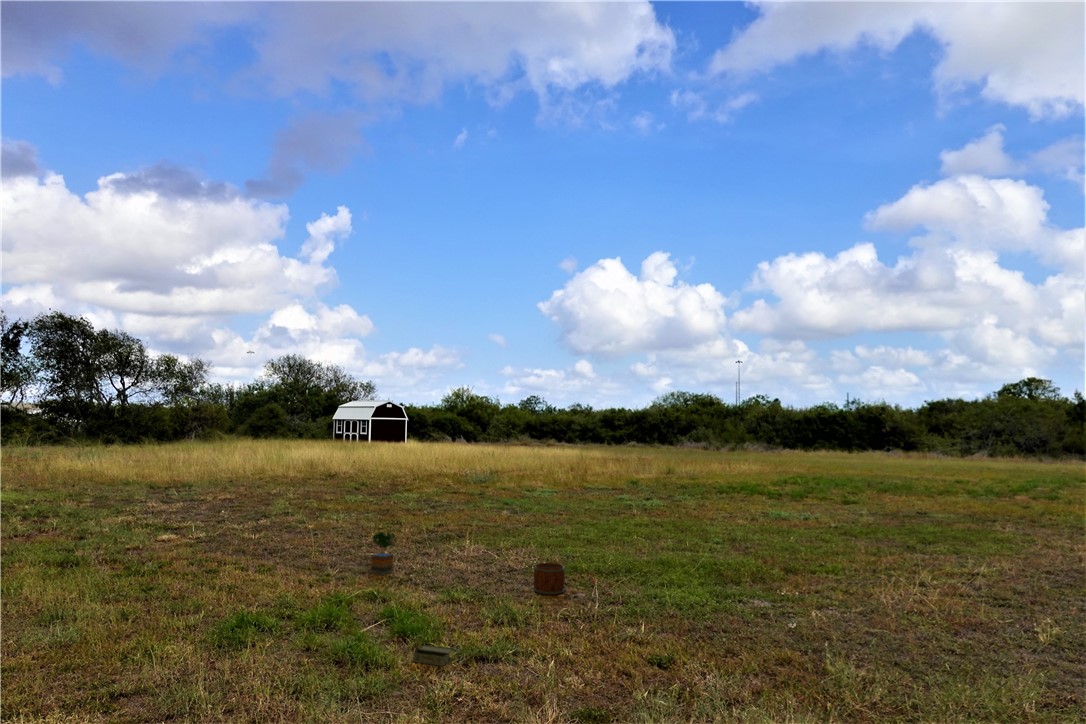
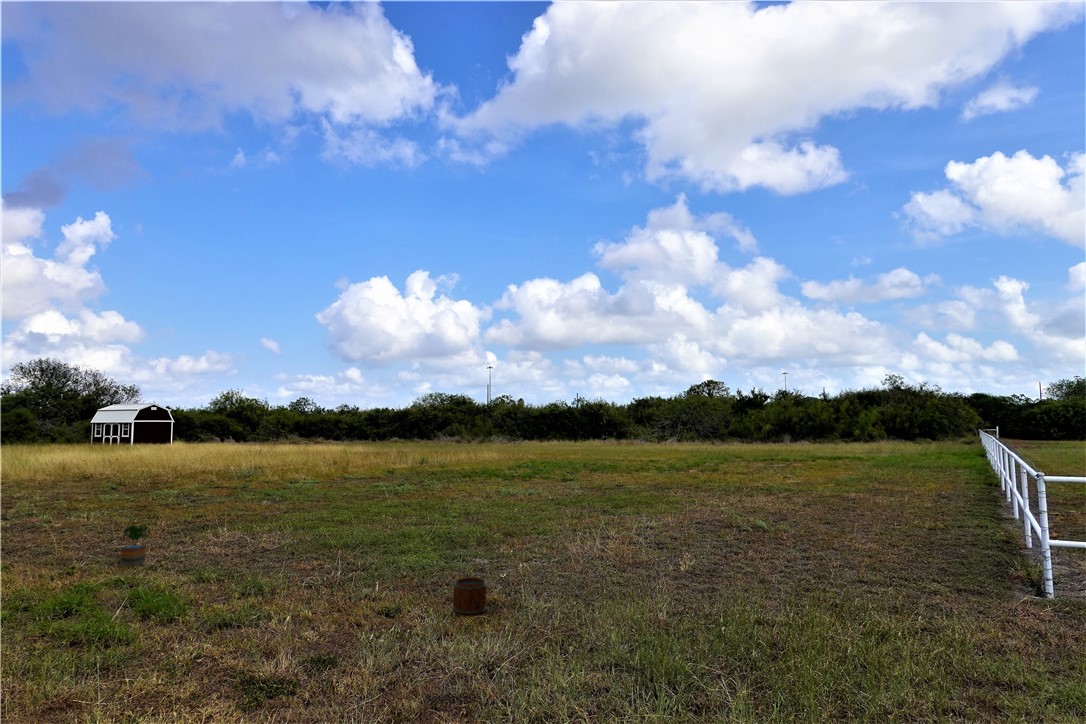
bucket: present [534,563,565,595] -> present [453,577,486,615]
toolbox: present [413,645,453,666] -> none [157,620,199,636]

